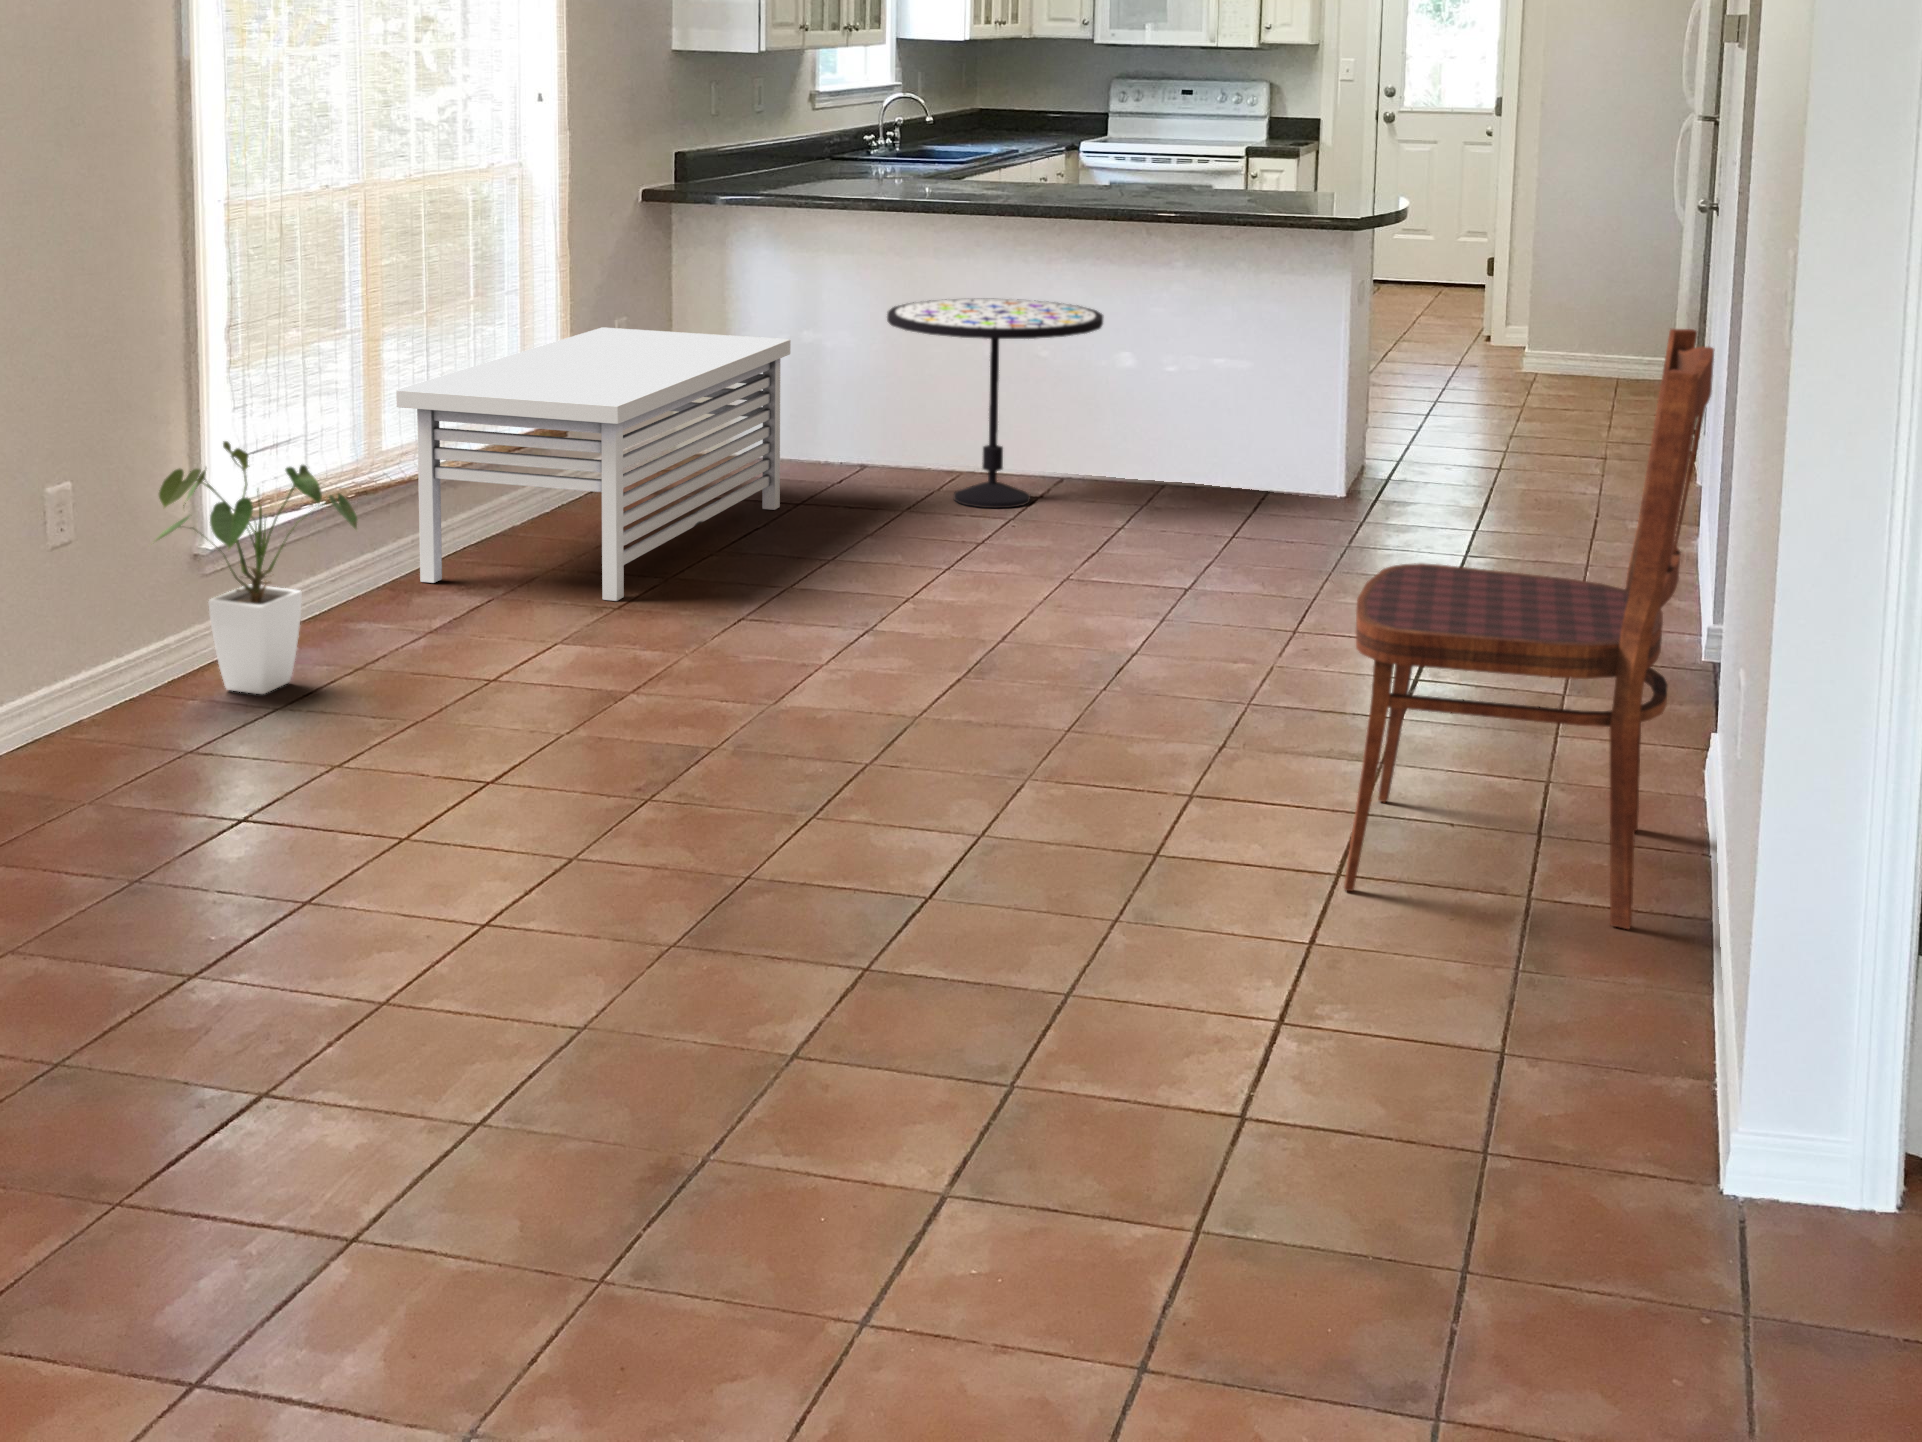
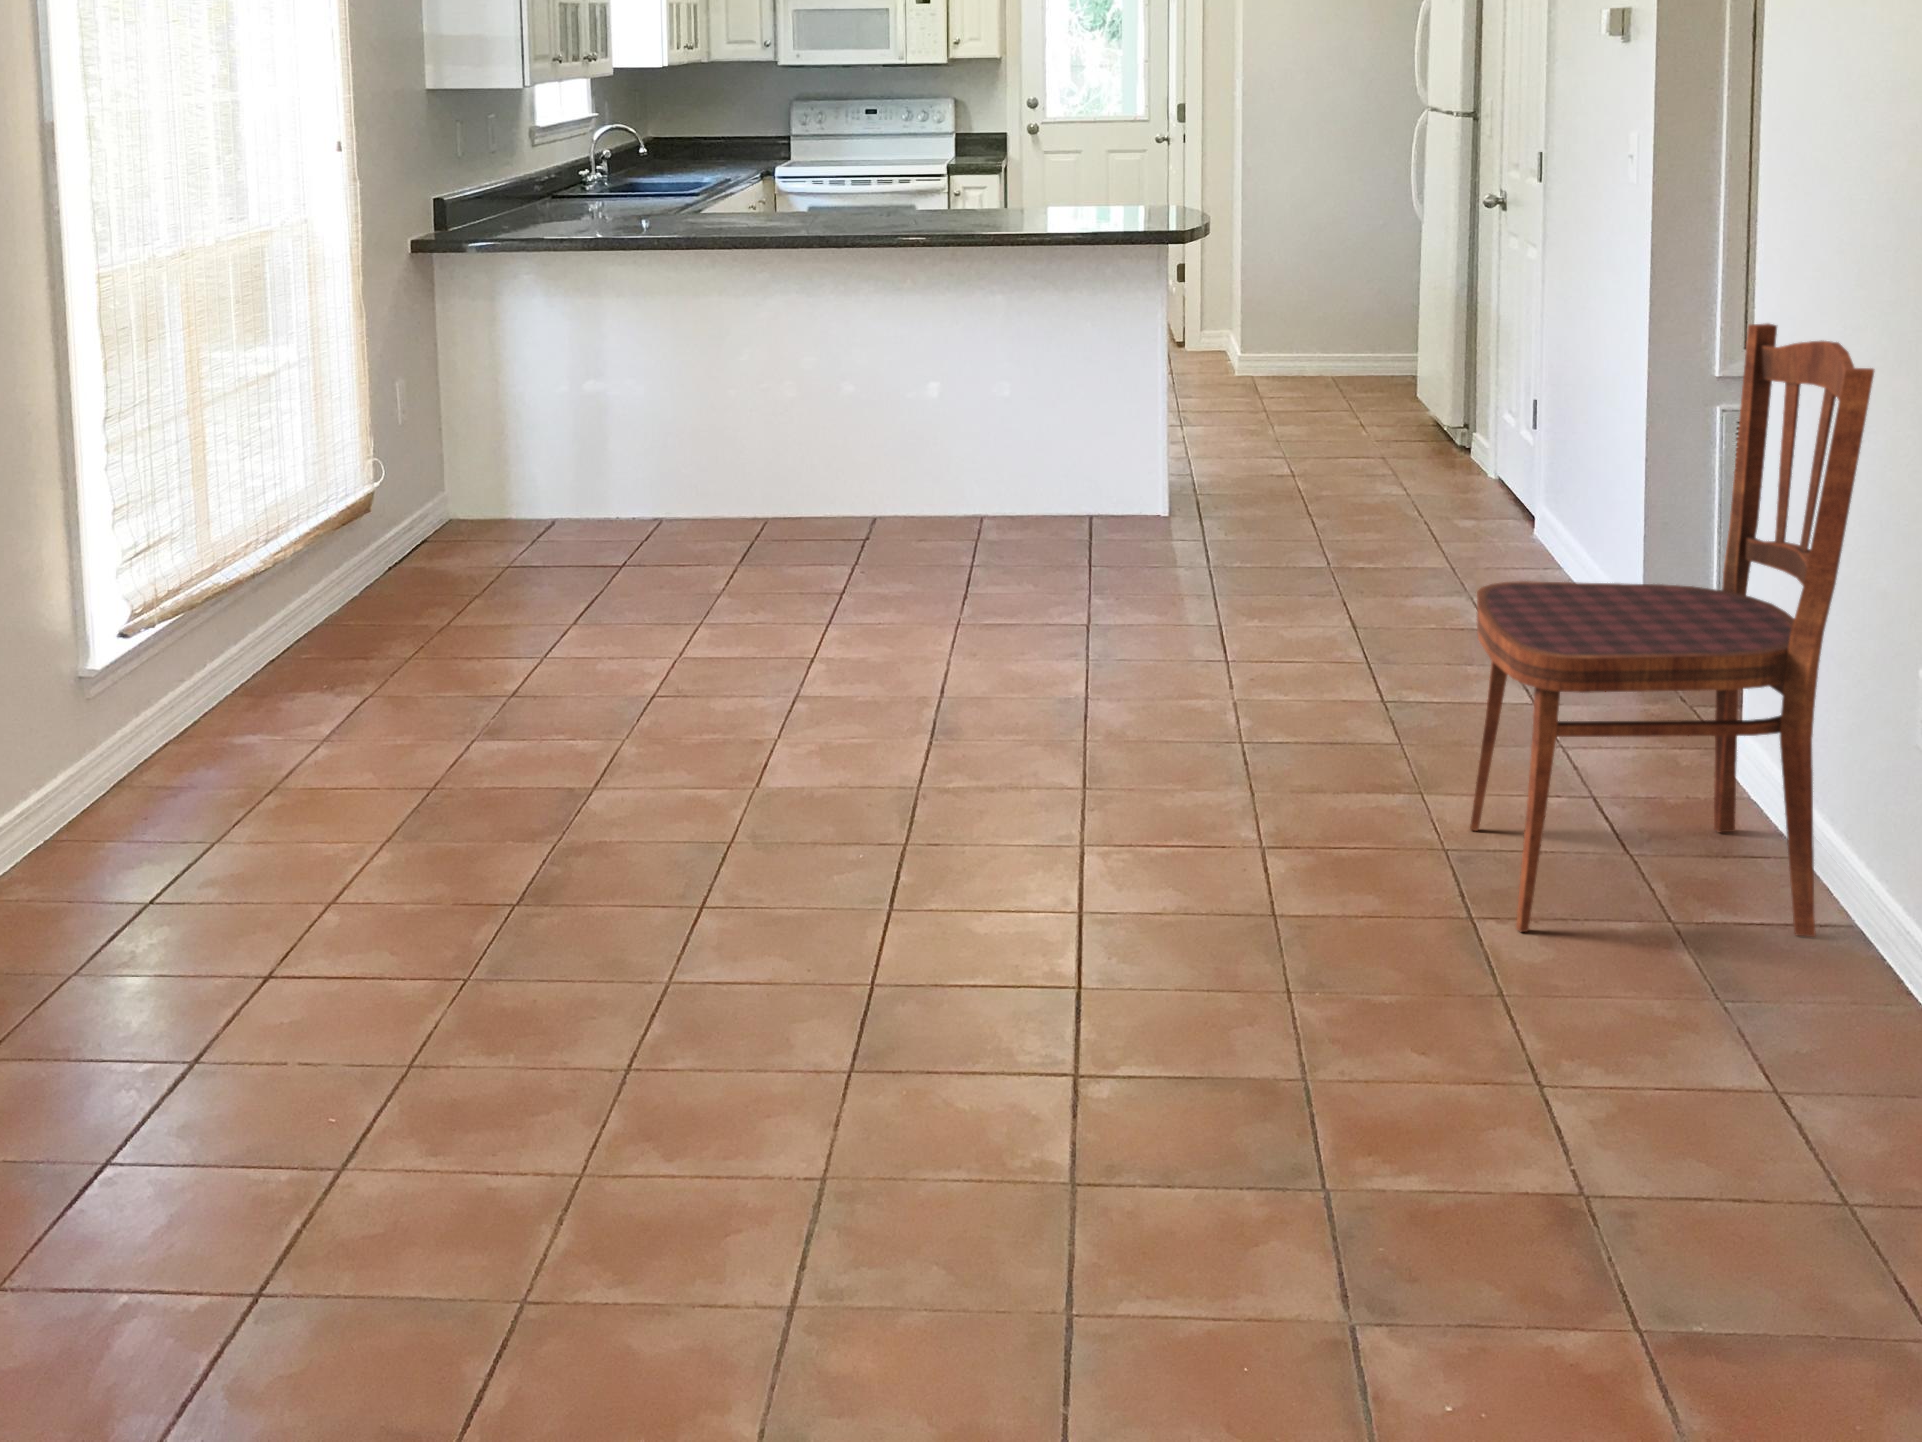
side table: present [887,299,1103,508] -> none [709,334,935,556]
storage bench: present [396,327,791,601] -> none [247,394,615,696]
house plant: present [156,441,357,694] -> none [50,562,294,849]

